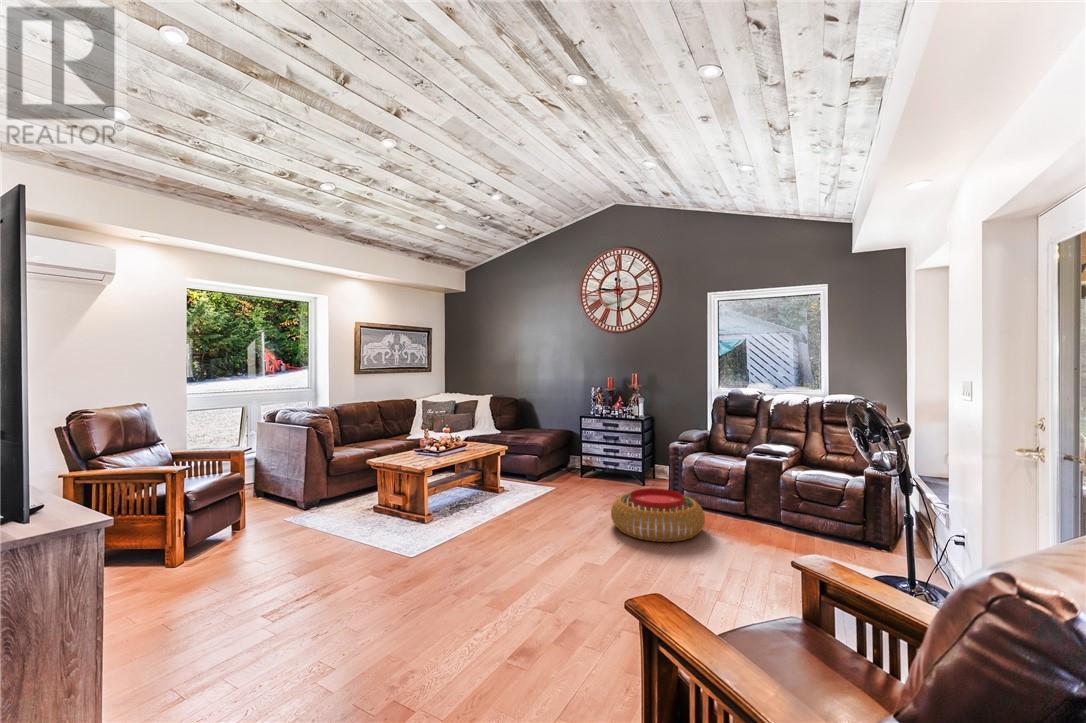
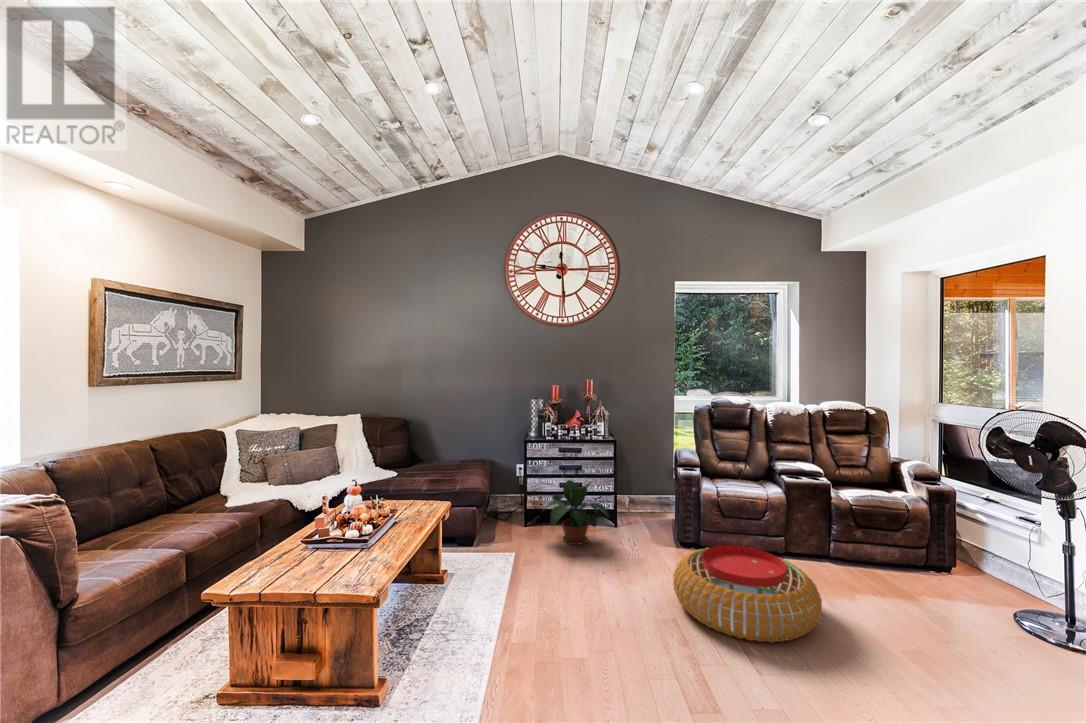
potted plant: none [581,437,624,489] -> present [546,480,609,545]

